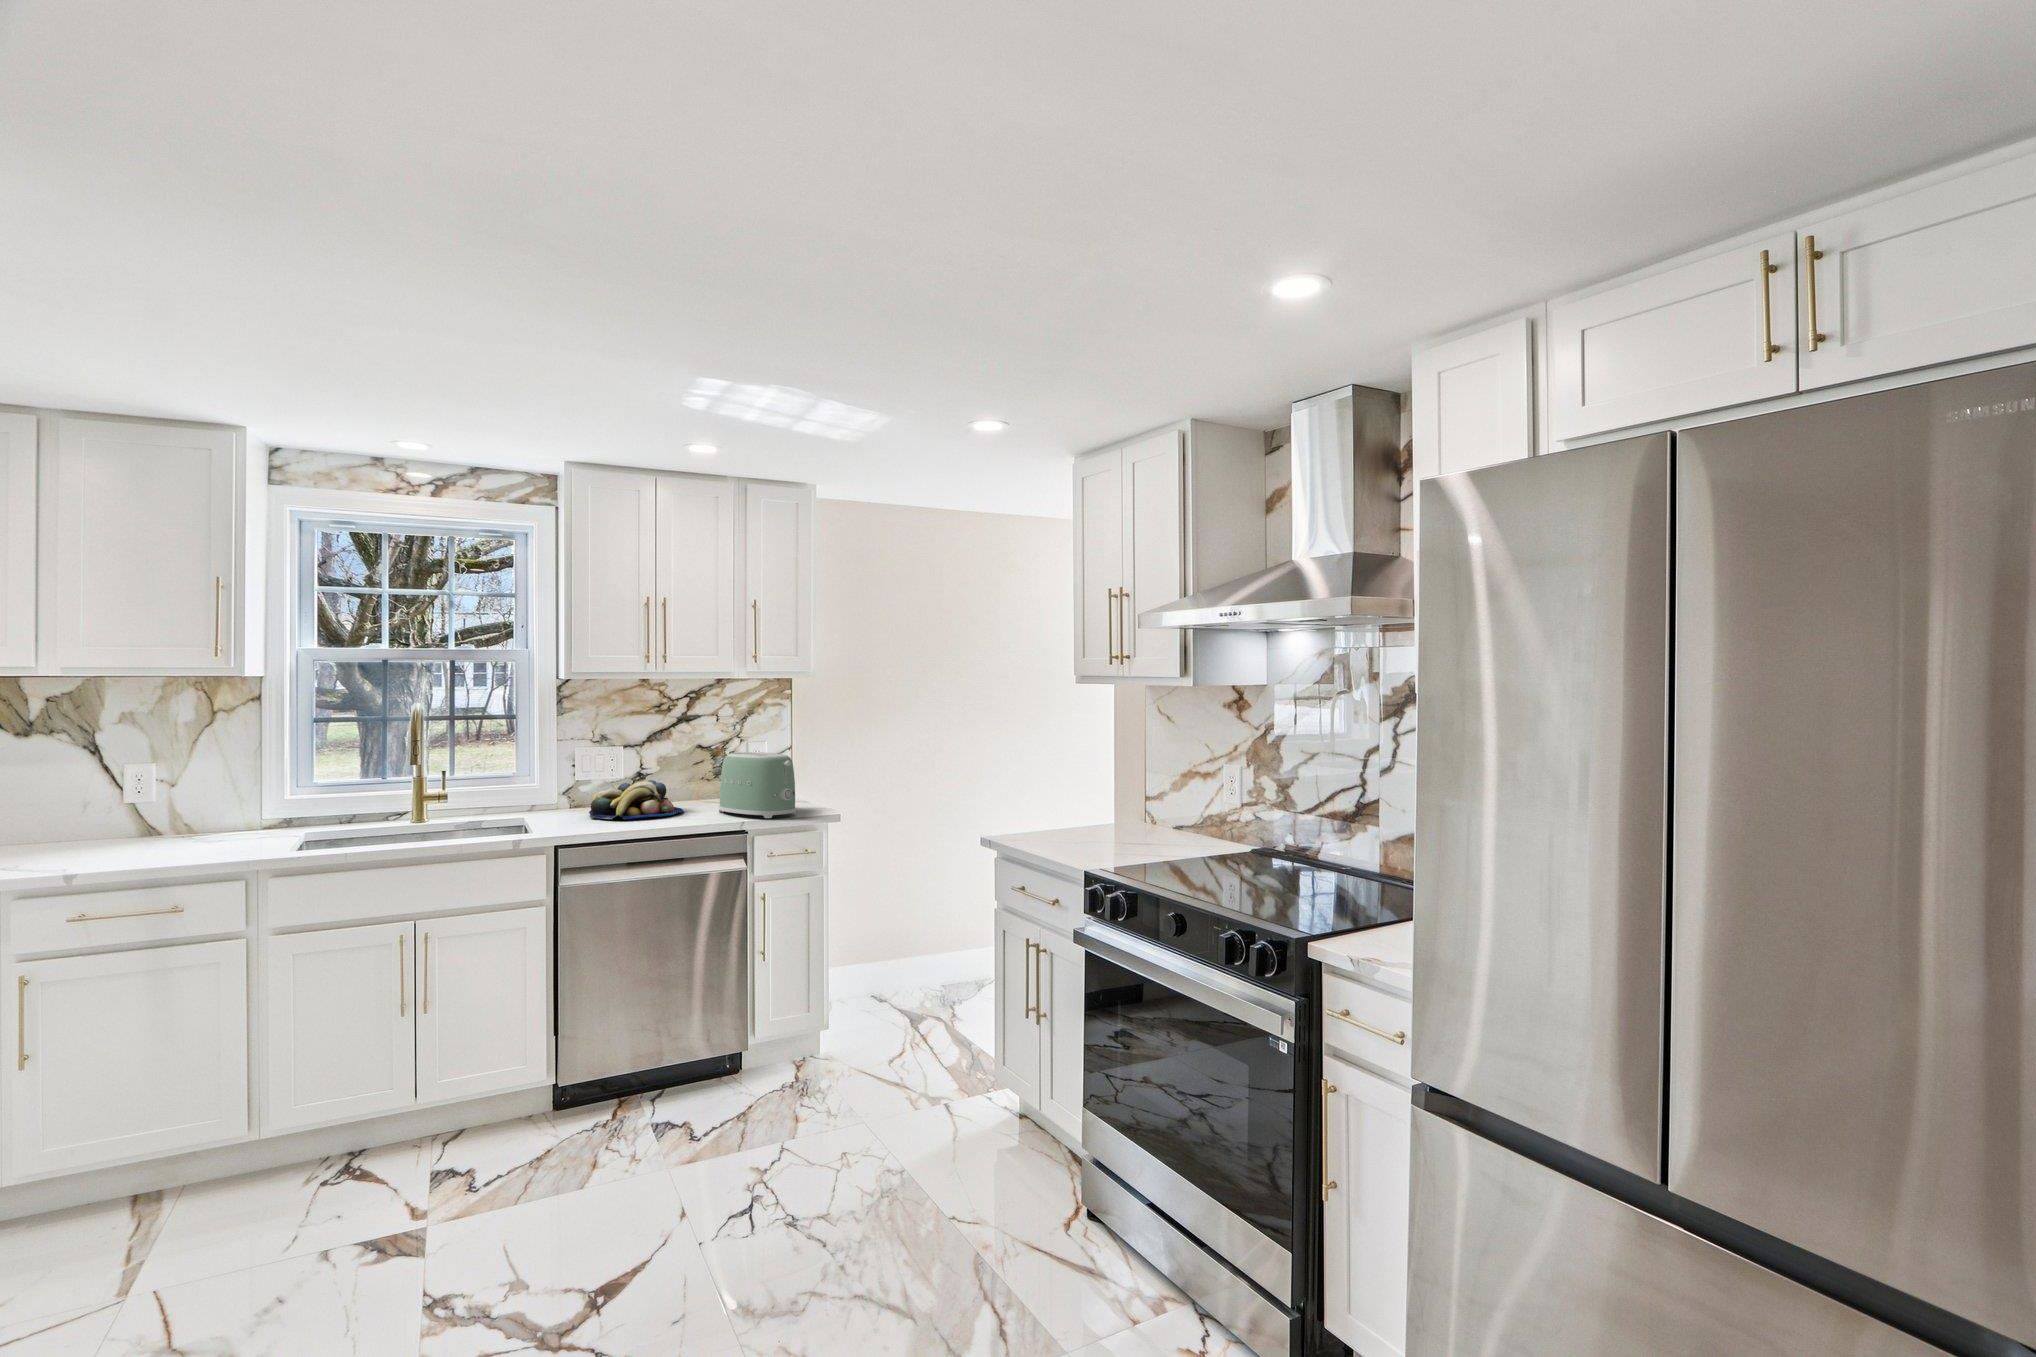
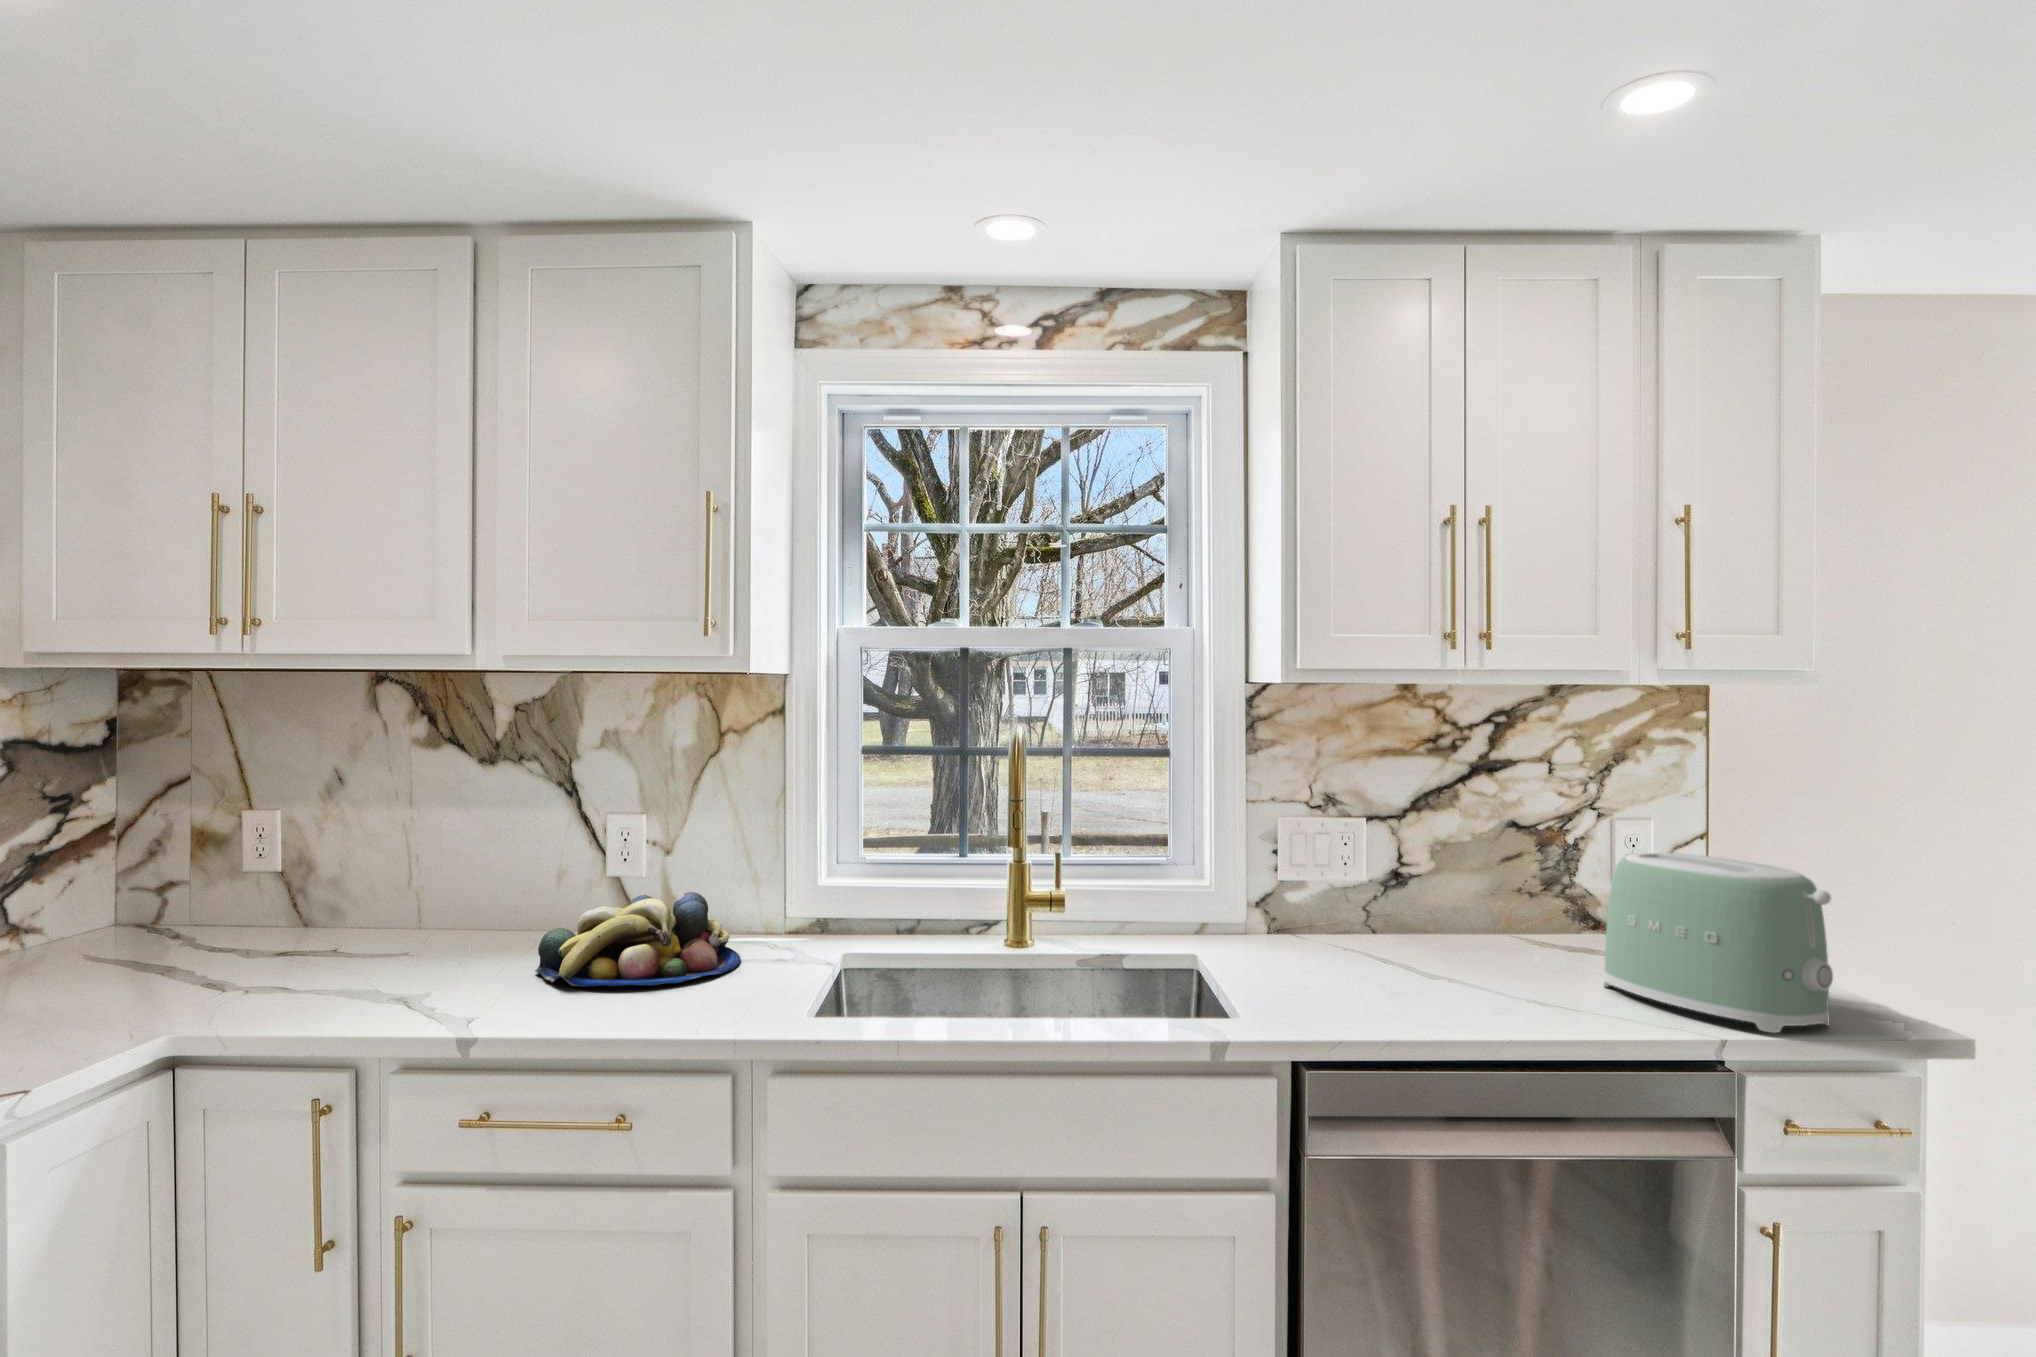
fruit bowl: present [589,780,684,819] -> present [535,892,740,987]

